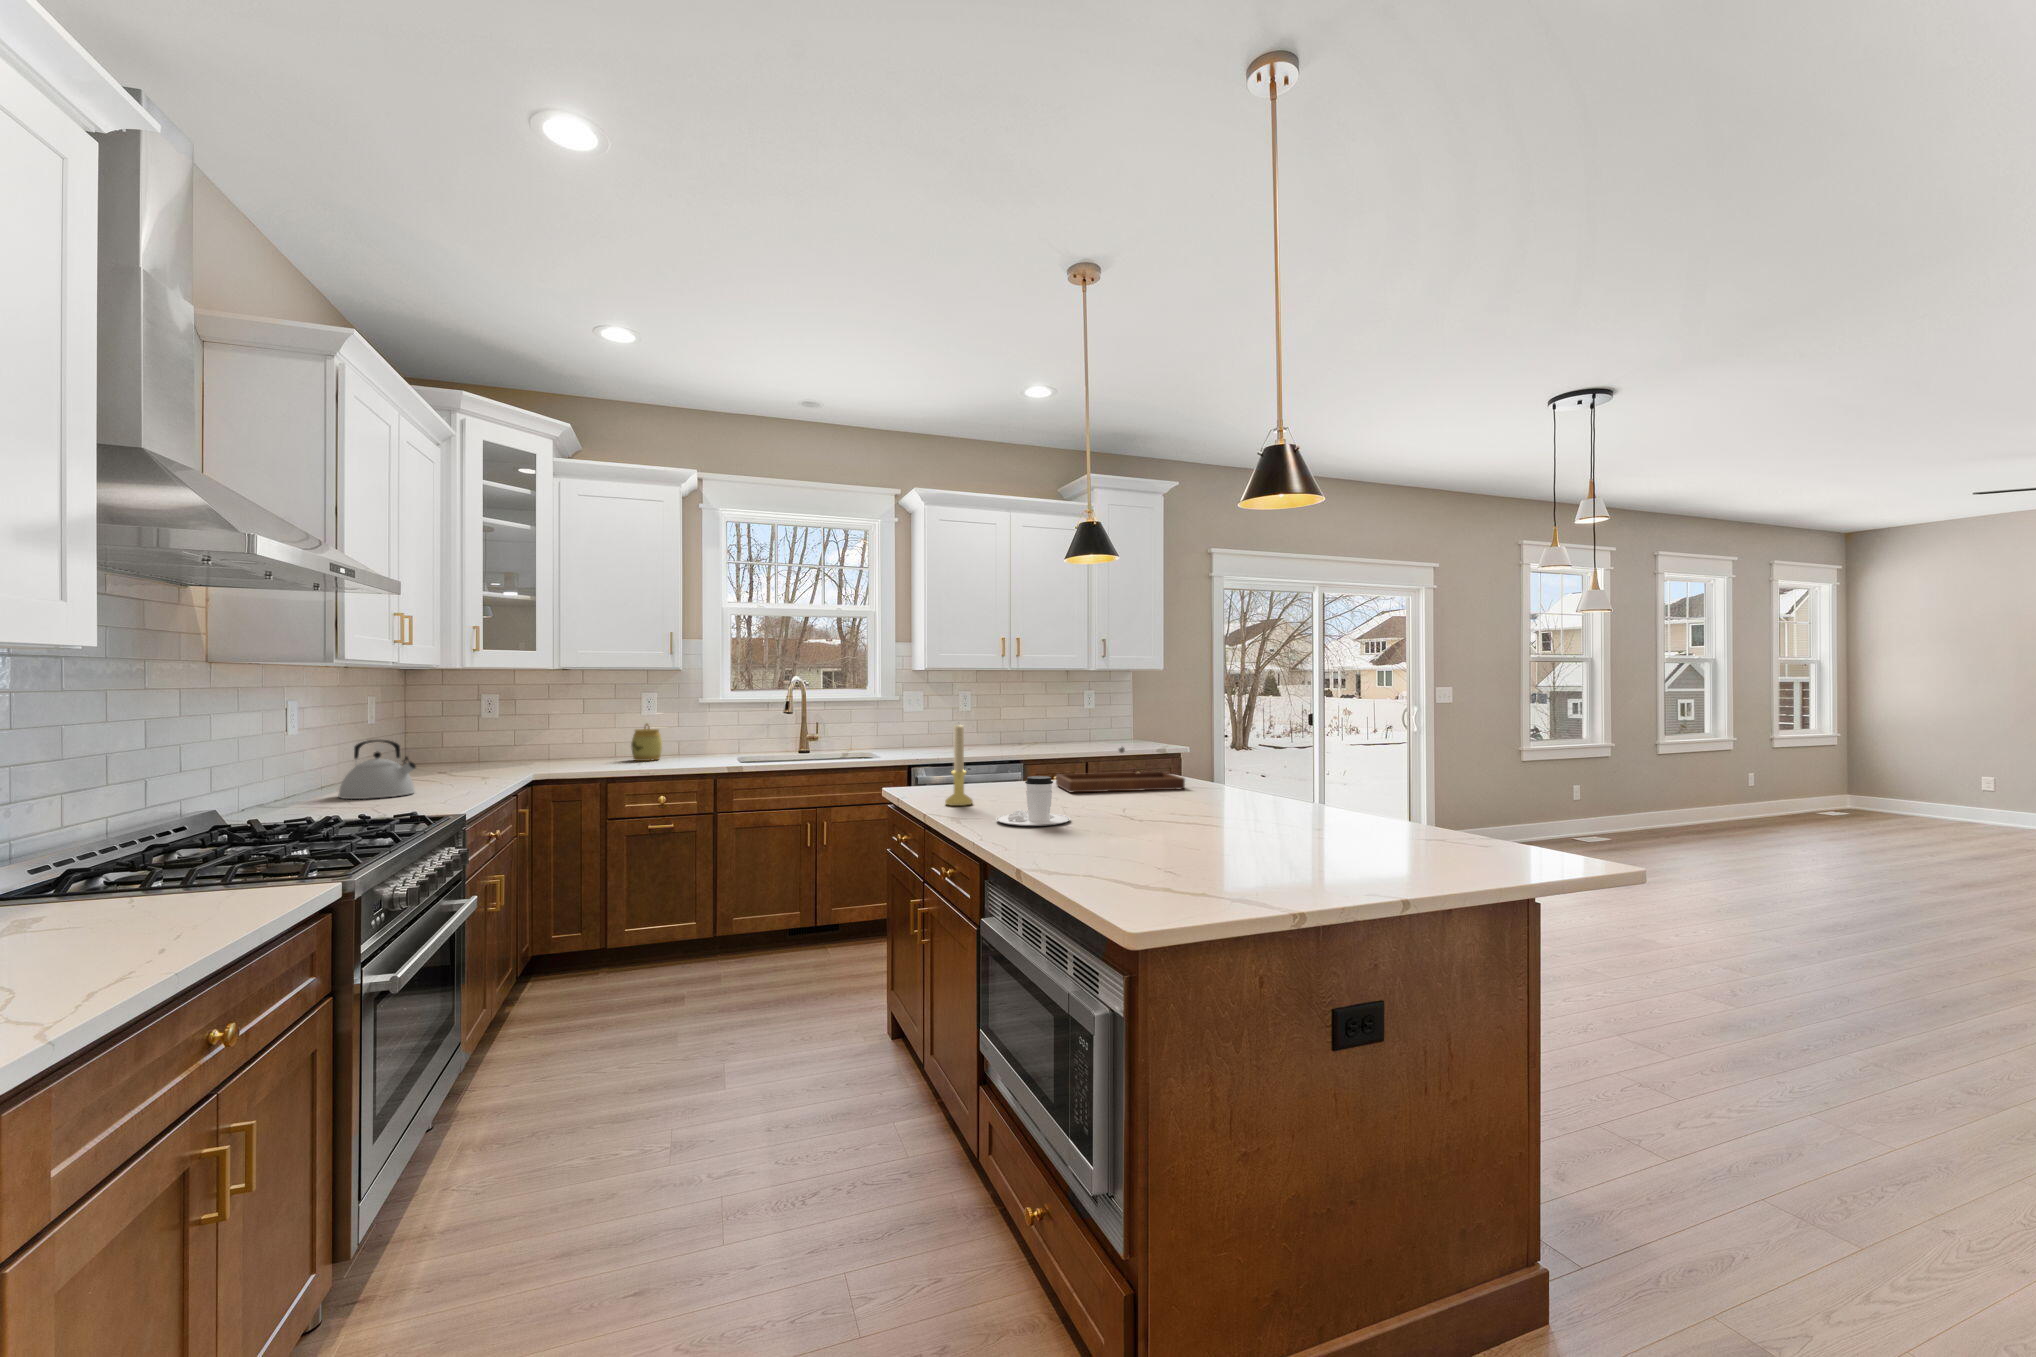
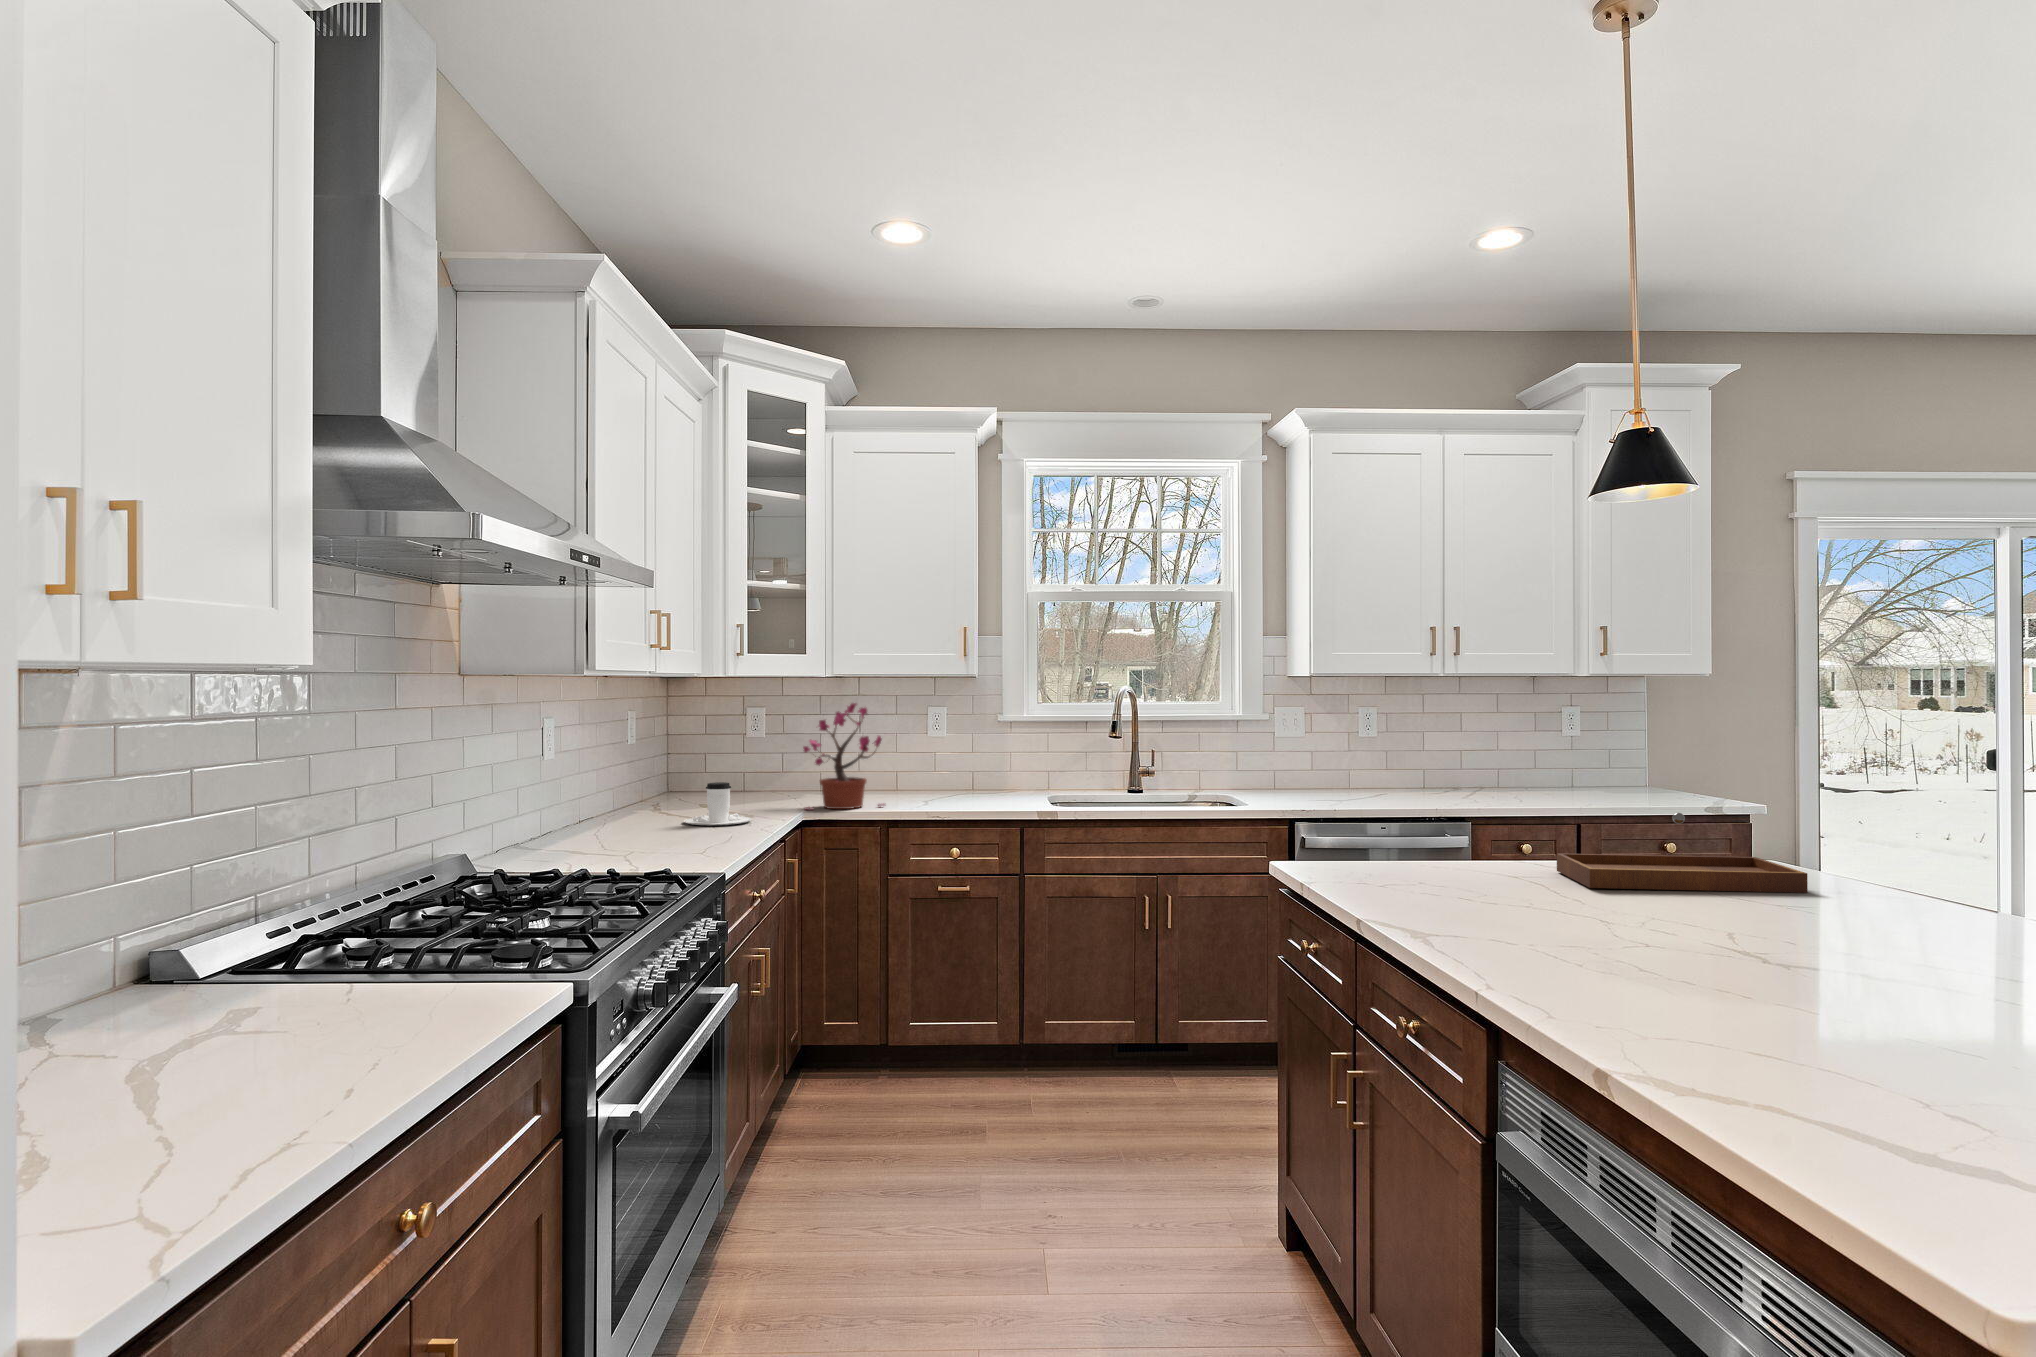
potted plant: none [533,688,604,772] -> present [803,703,885,810]
jar: present [631,724,662,761] -> none [918,747,956,798]
candle holder: present [945,725,973,806] -> none [1381,770,1428,904]
kettle: present [339,740,416,799] -> none [590,769,672,843]
coffee cup: present [996,776,1070,826] -> present [684,782,752,825]

